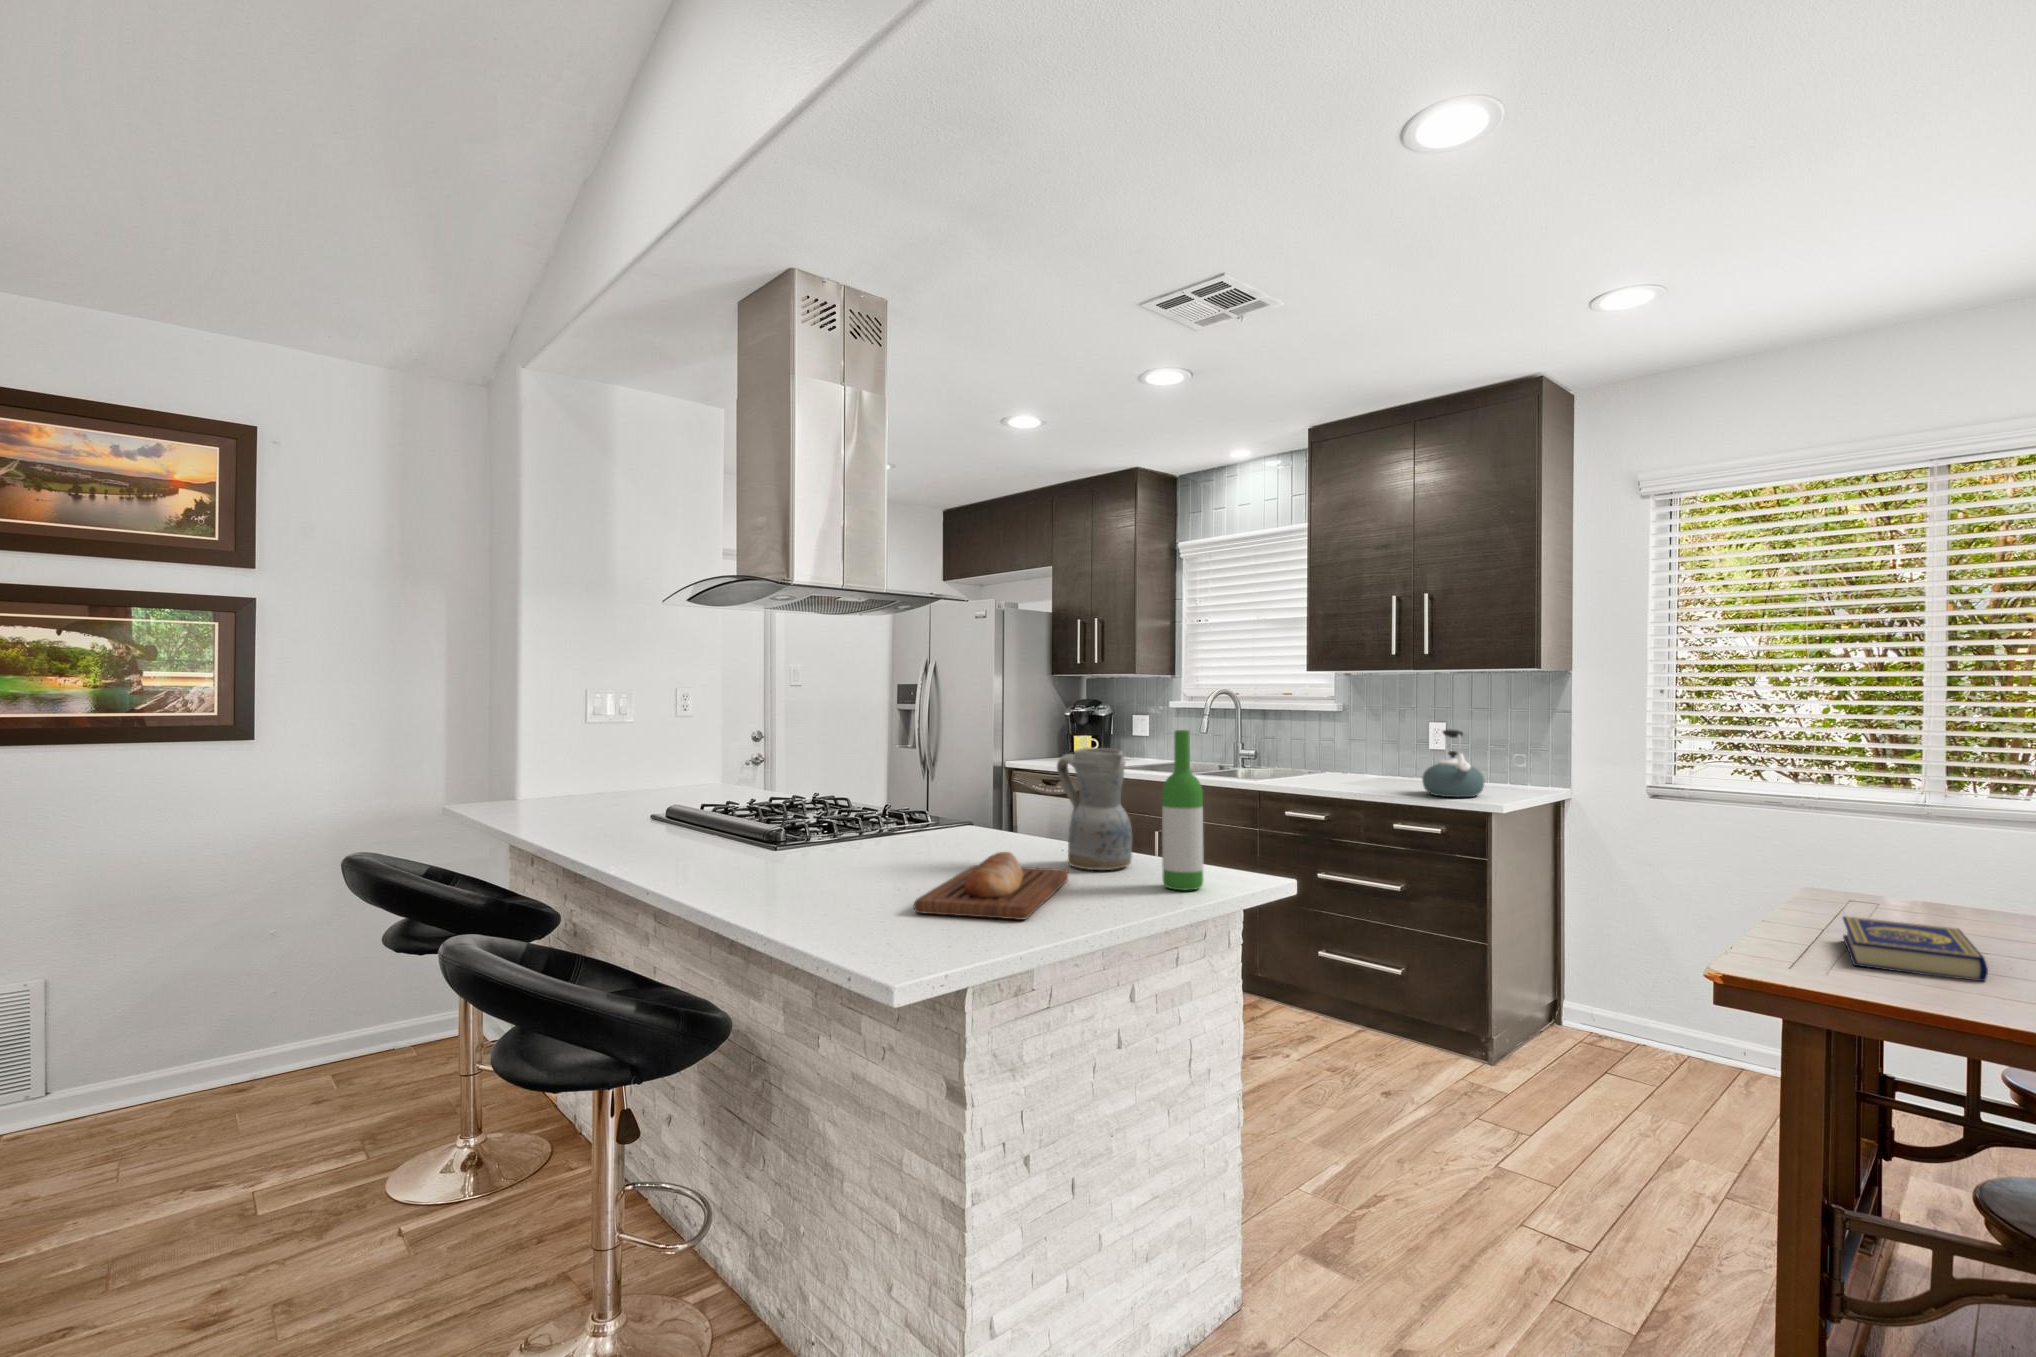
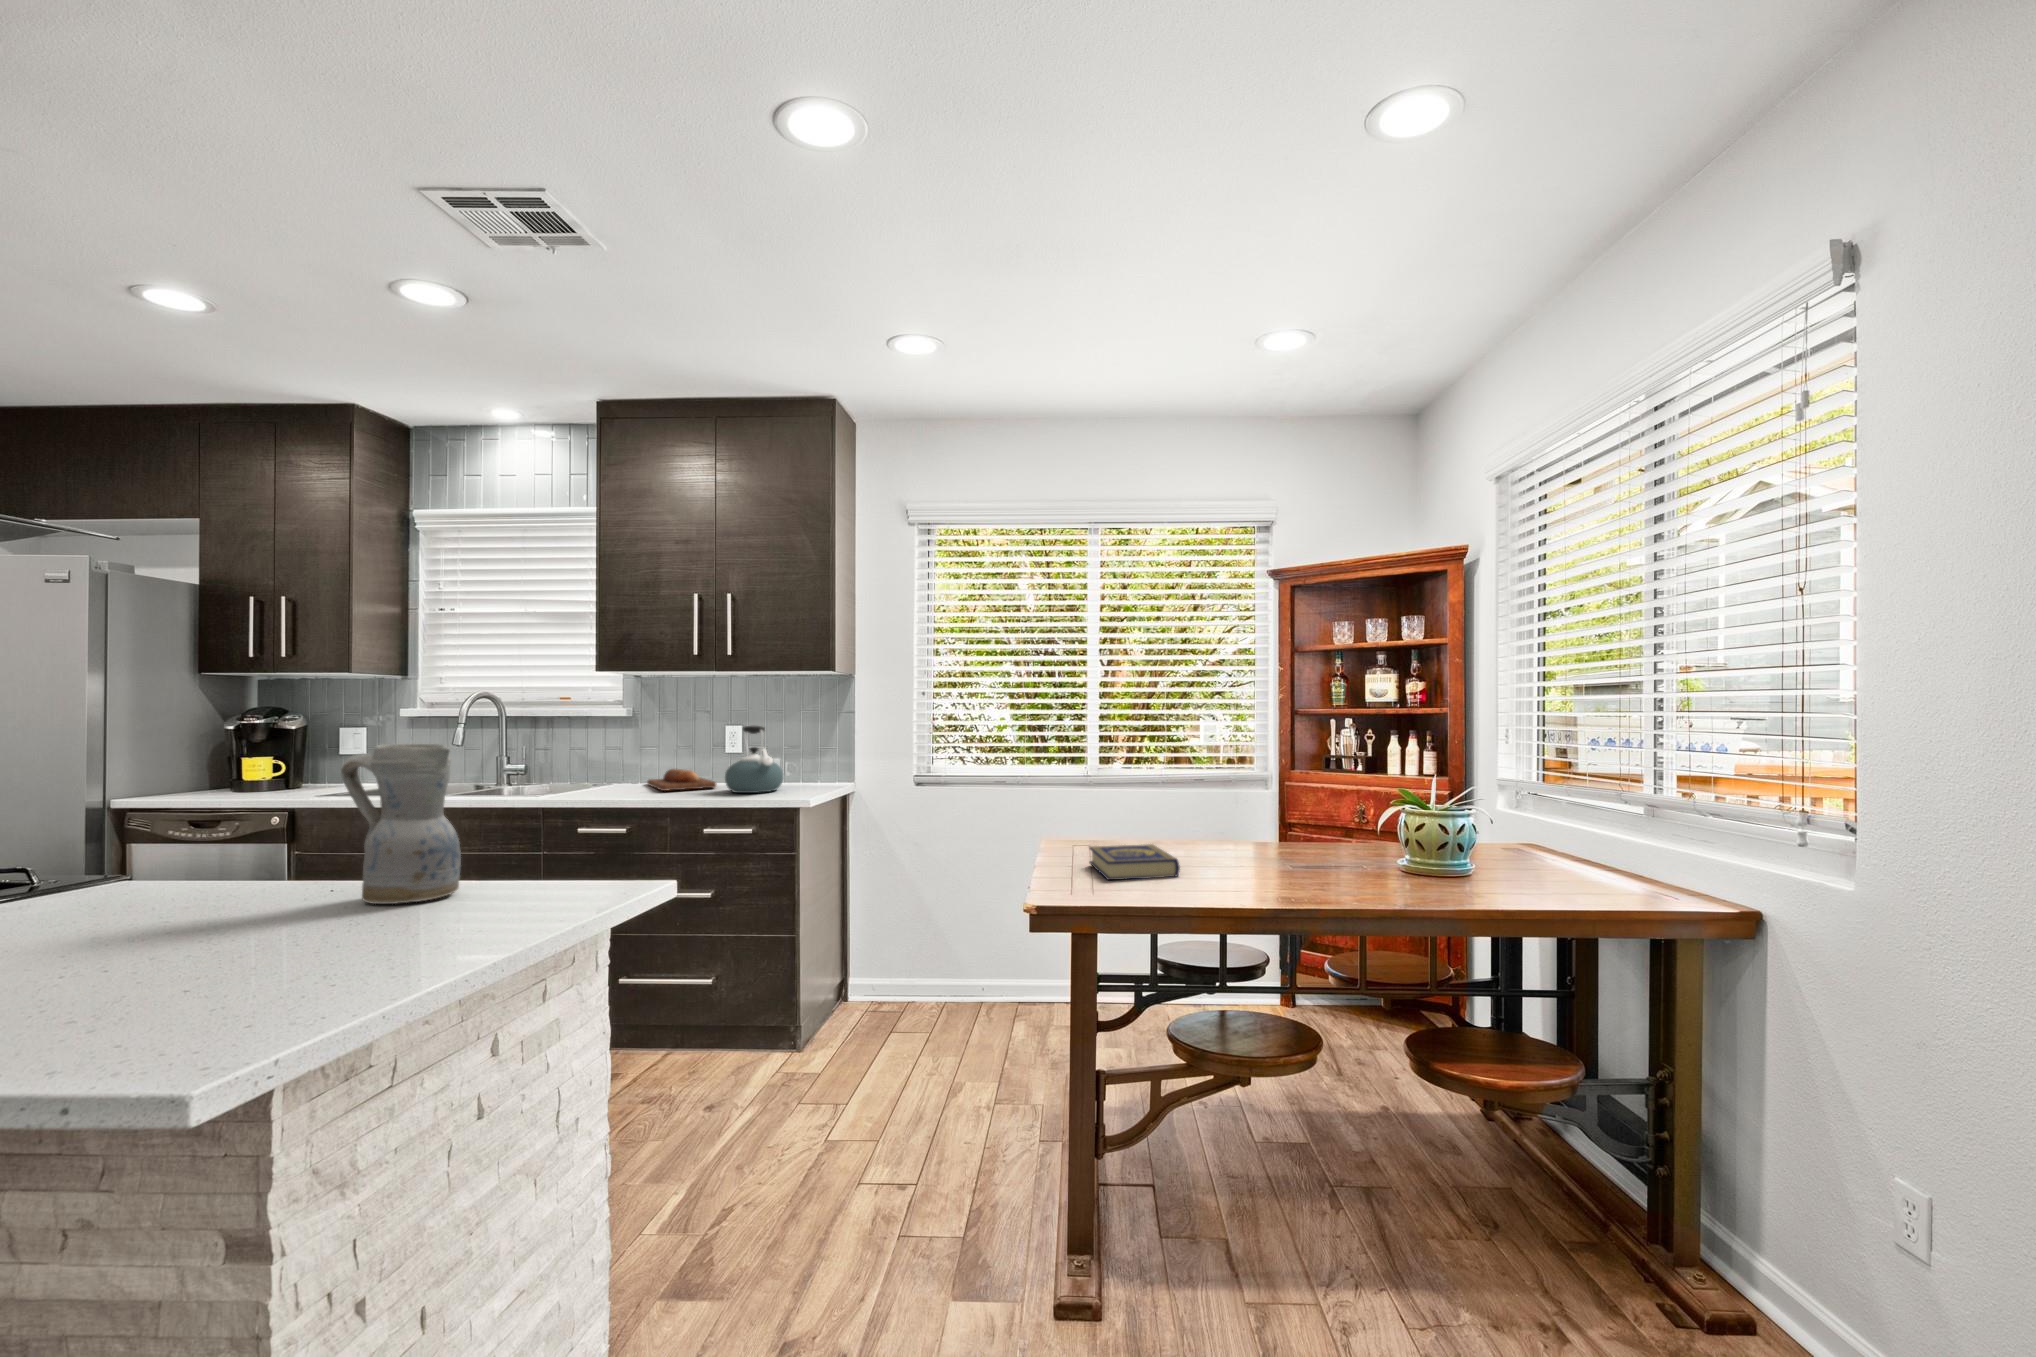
wine bottle: present [1162,730,1204,890] -> none [521,712,576,906]
bread loaf: present [914,852,1068,920] -> present [647,769,717,791]

